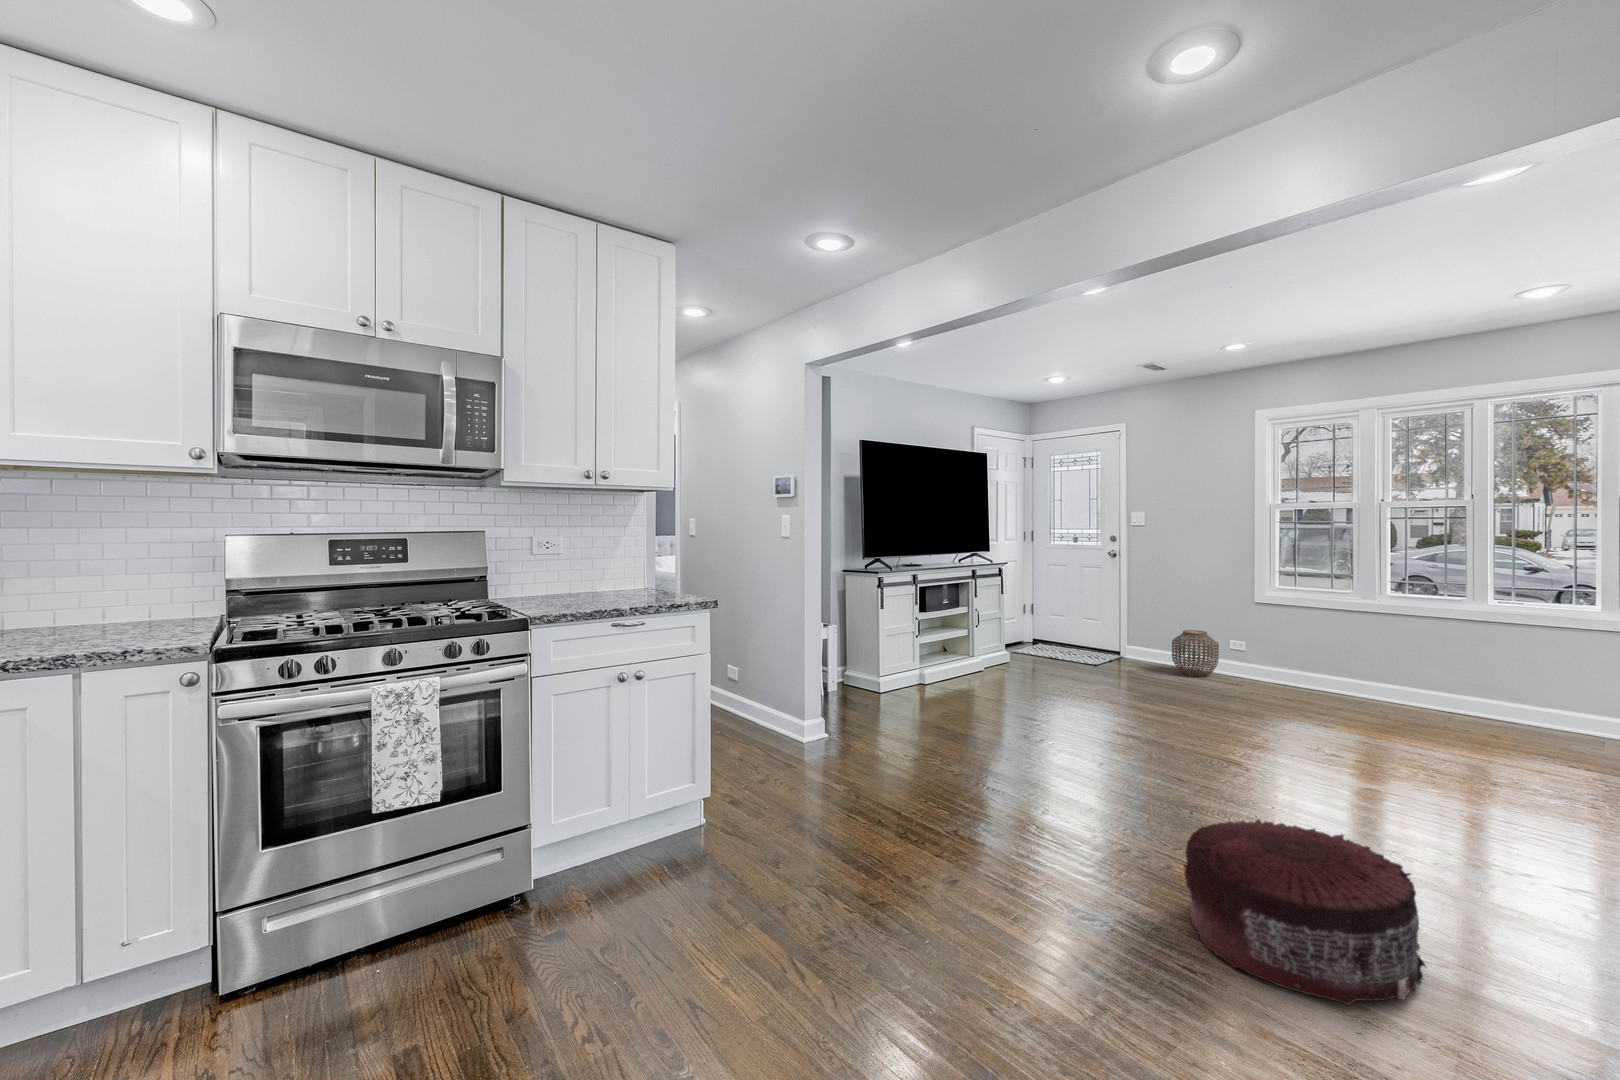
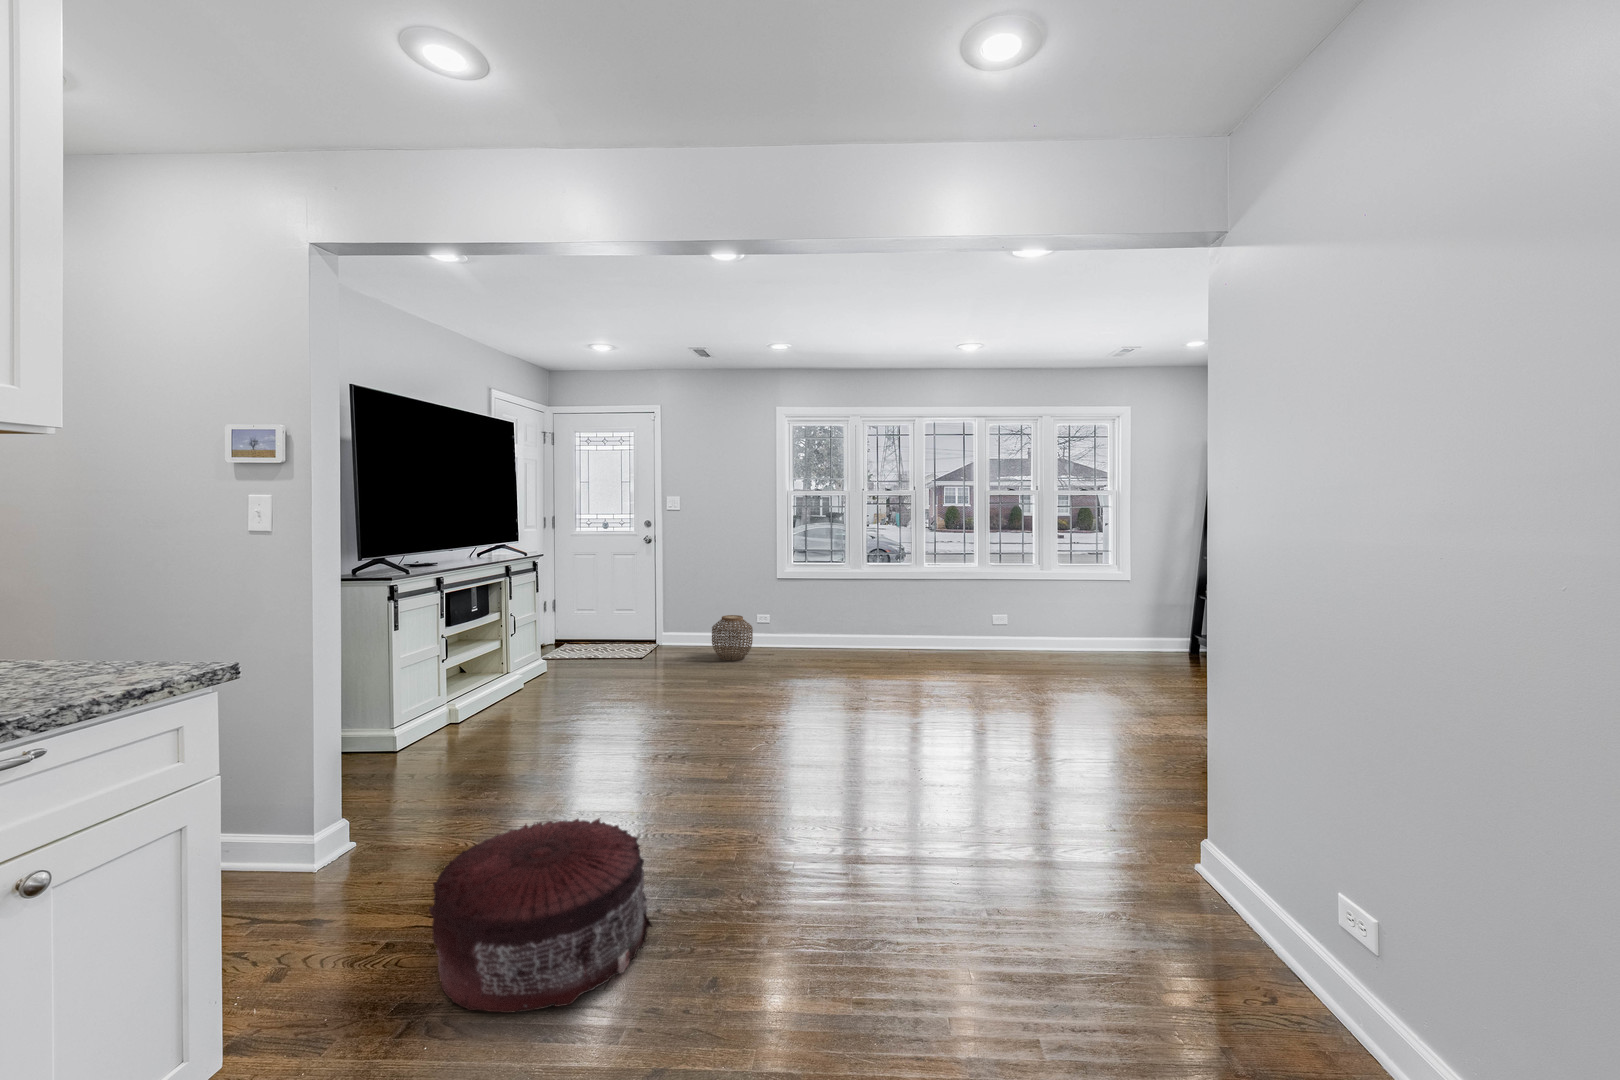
pouf: present [1184,819,1425,1004] -> present [429,818,652,1013]

